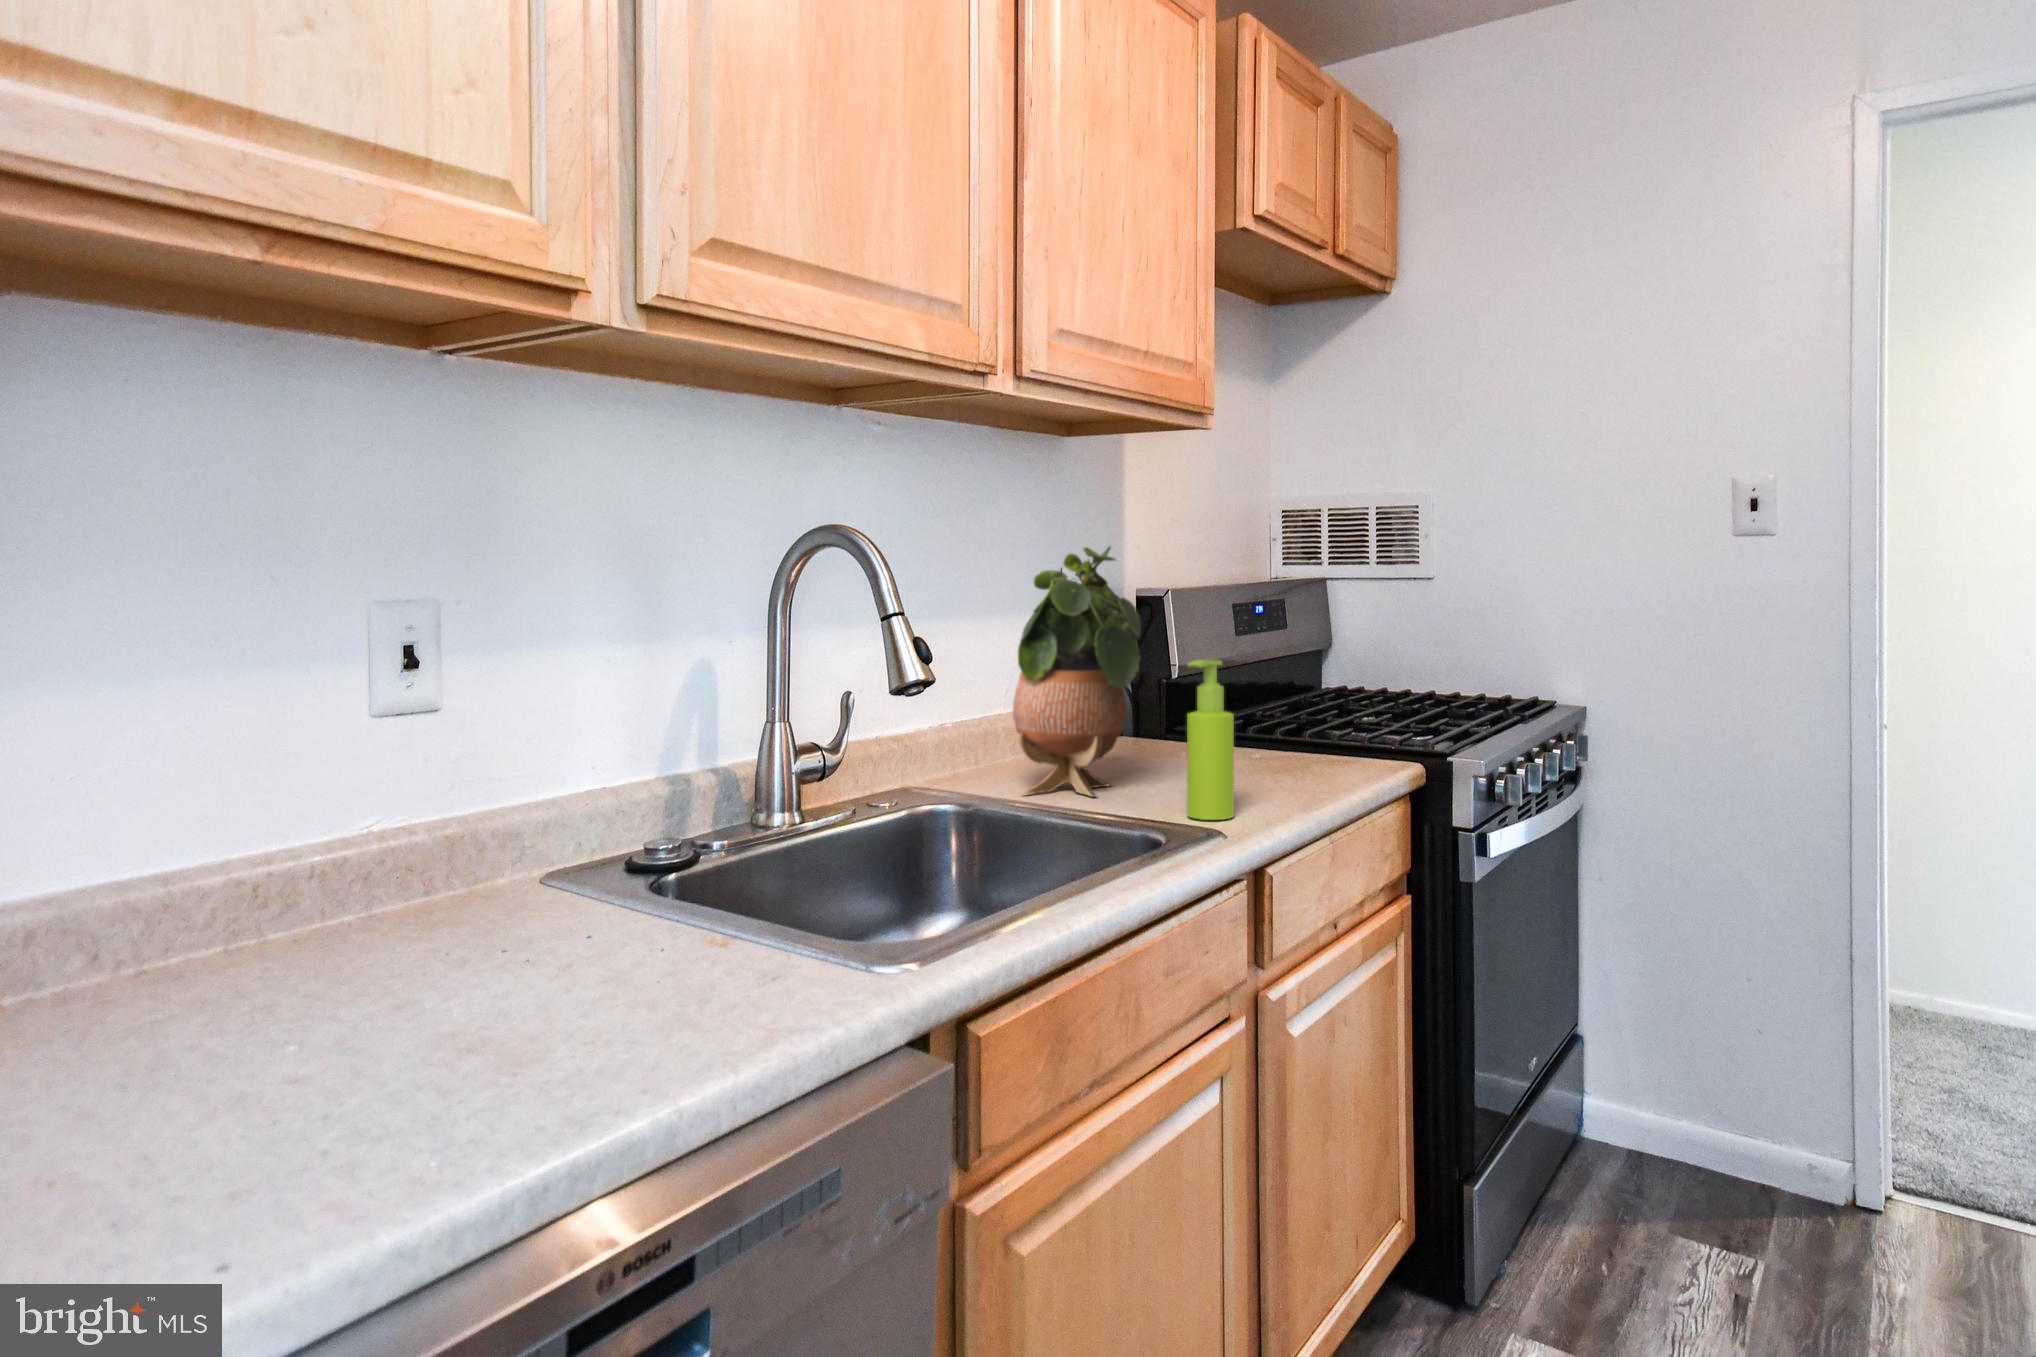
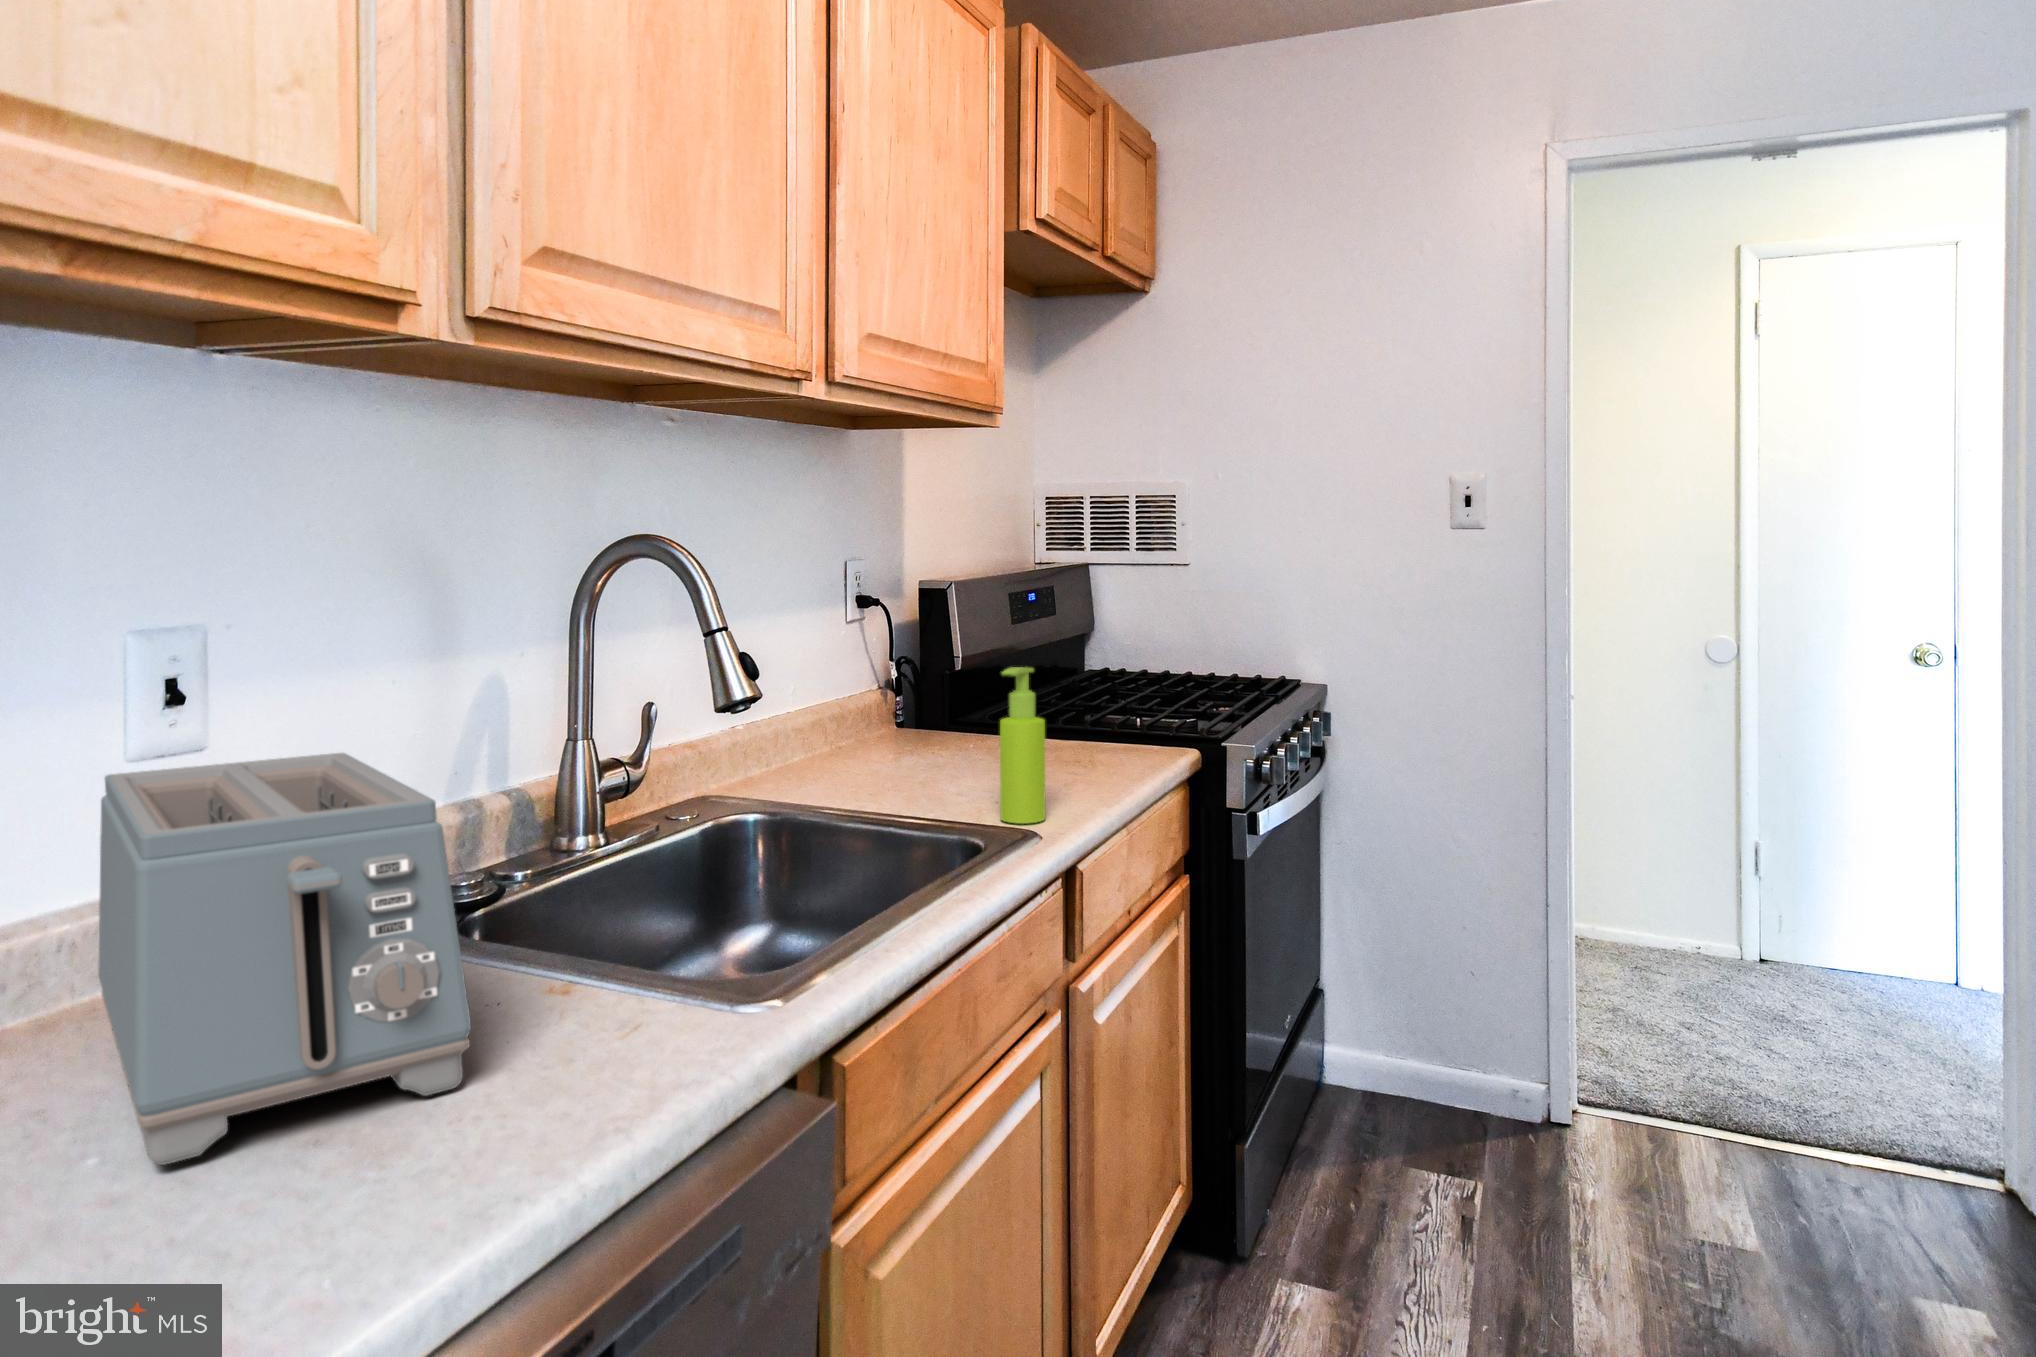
potted plant: present [1013,546,1141,796] -> none [816,549,948,800]
toaster: none [331,713,621,1049] -> present [98,753,471,1165]

